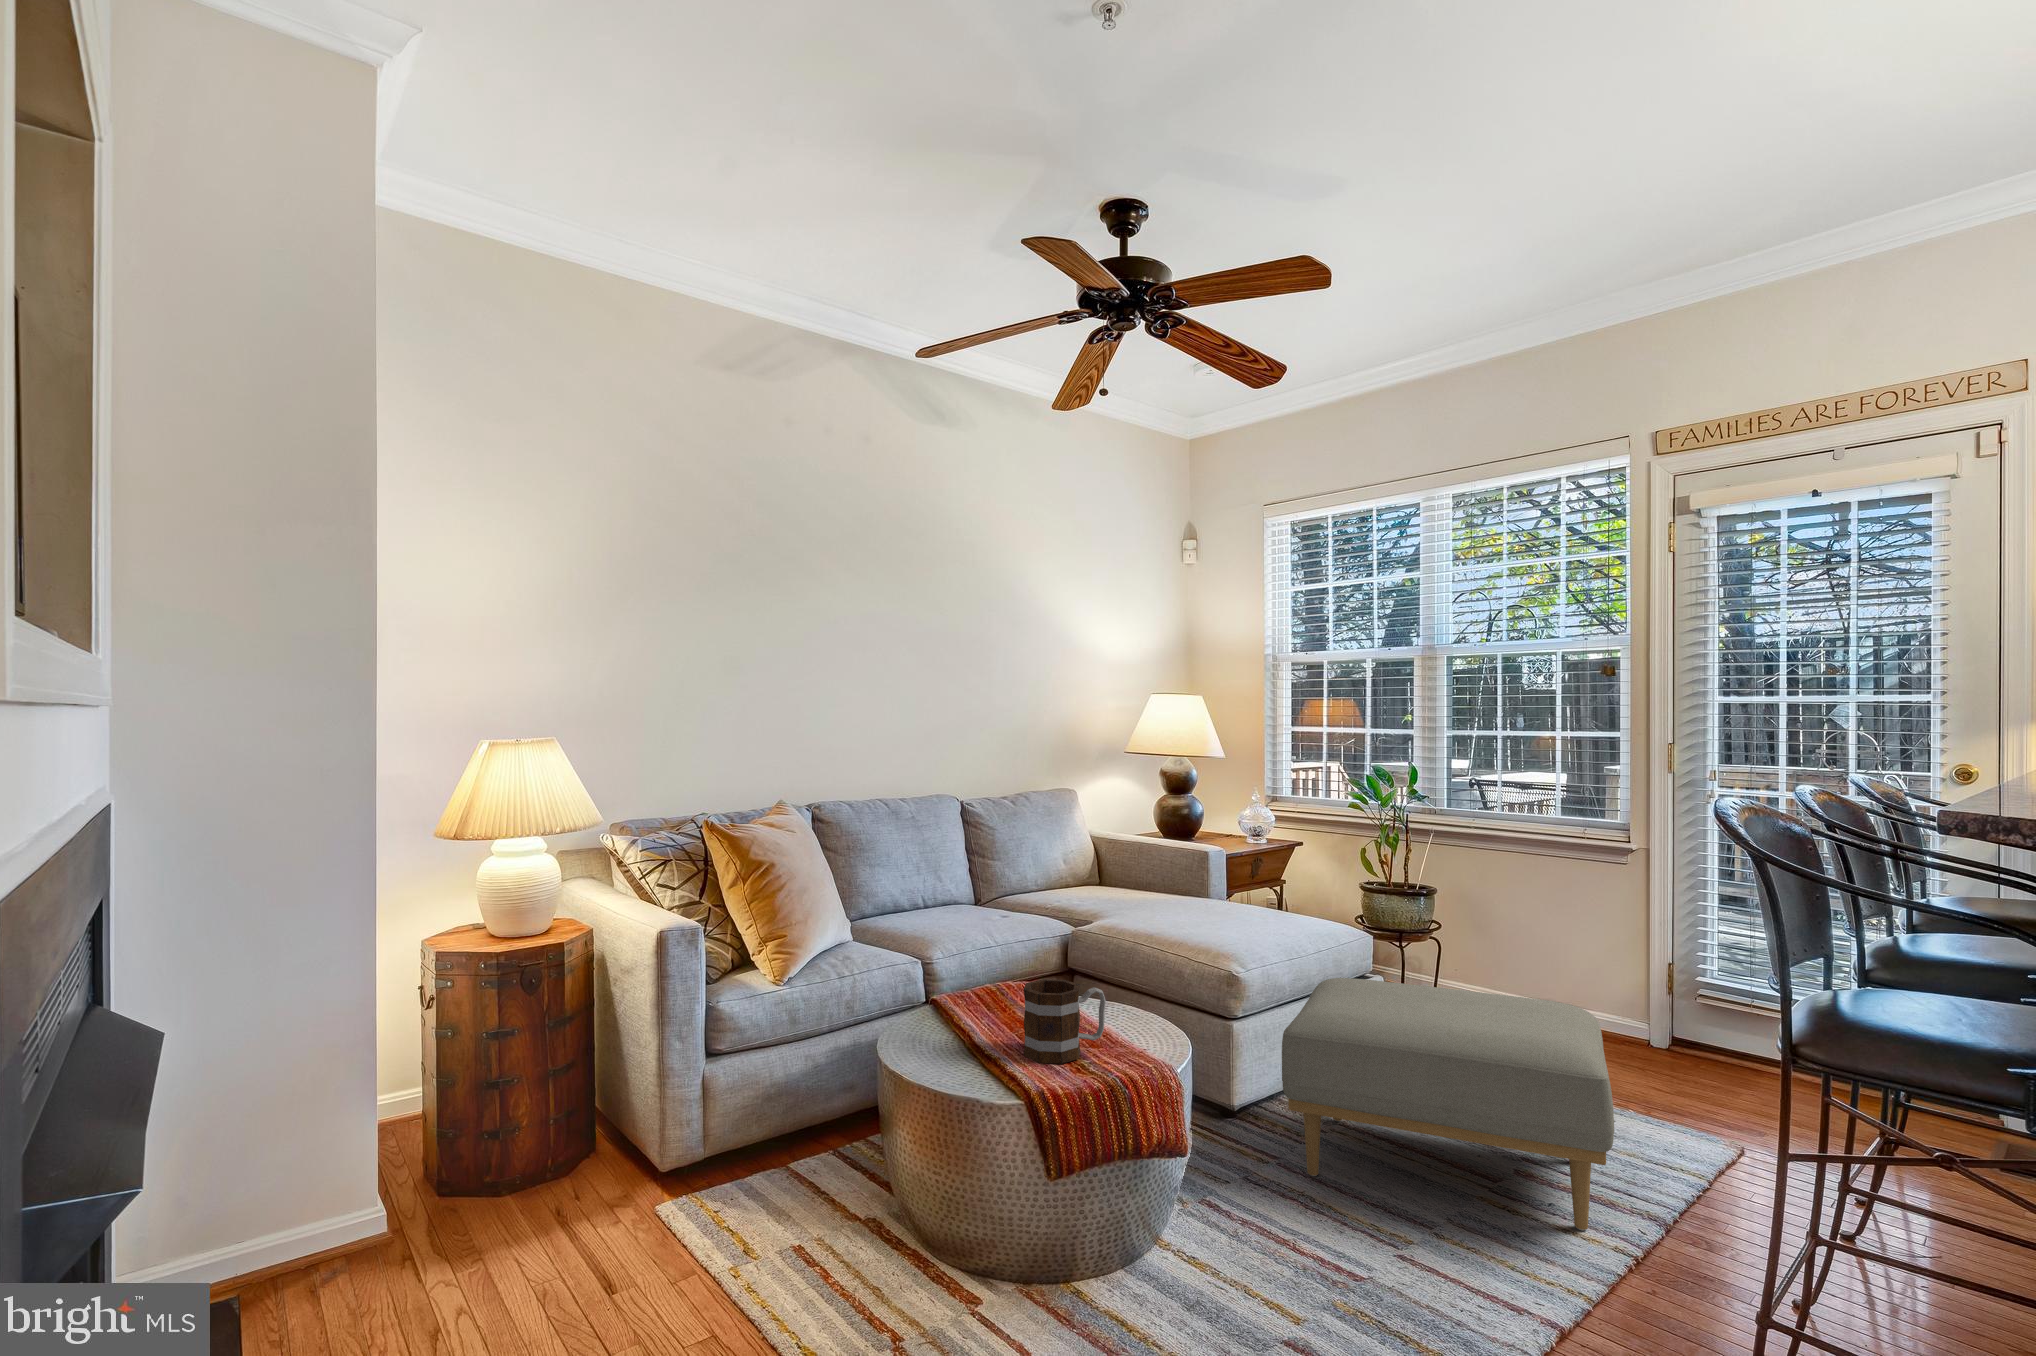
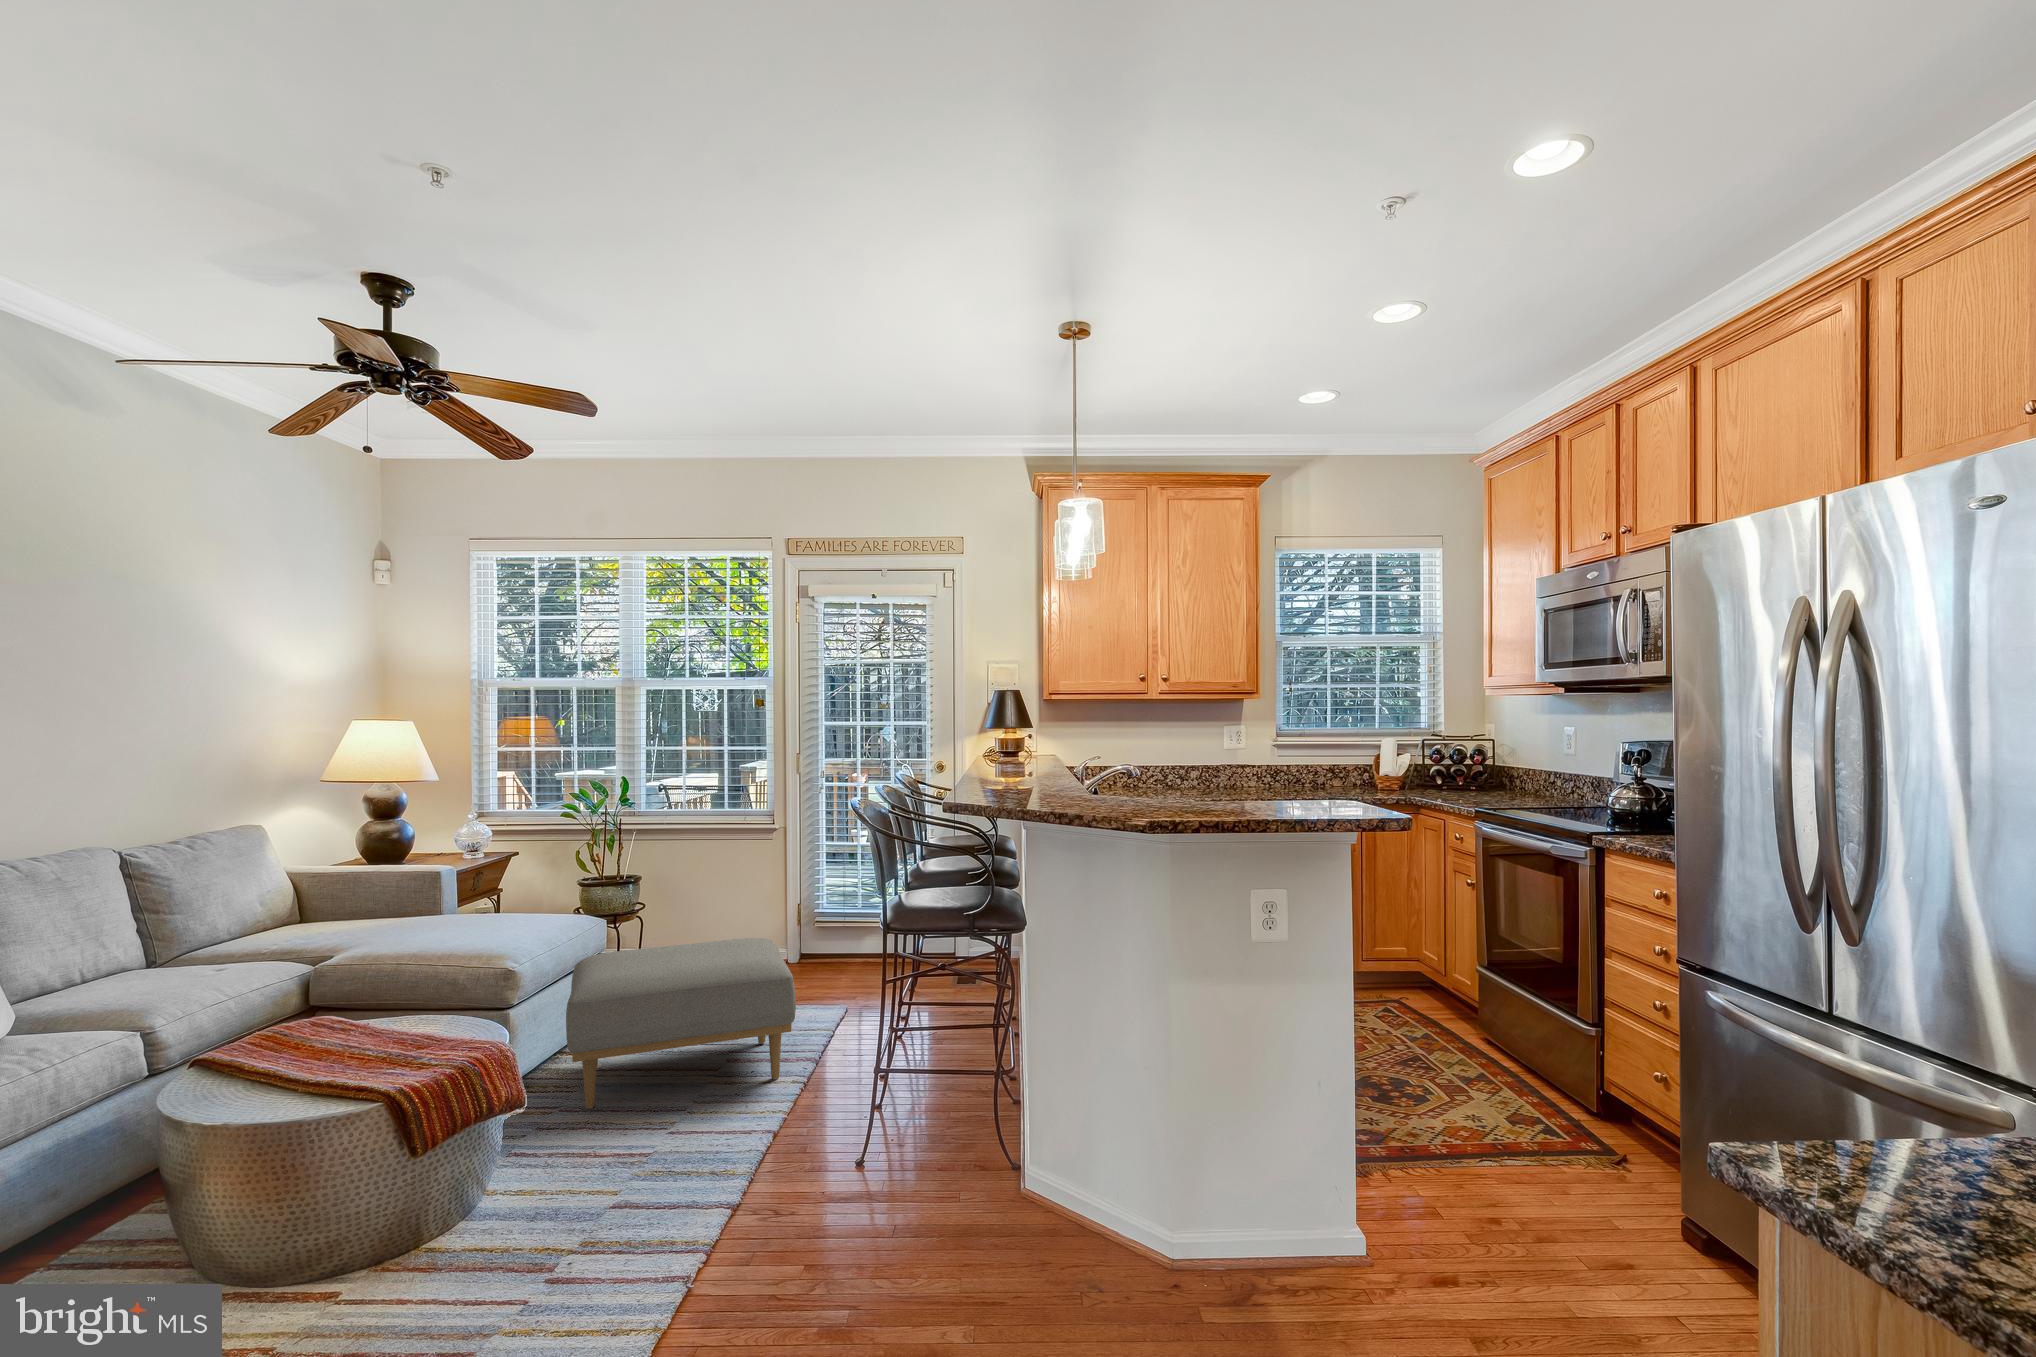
mug: present [1024,979,1106,1064] -> none [356,998,435,1073]

